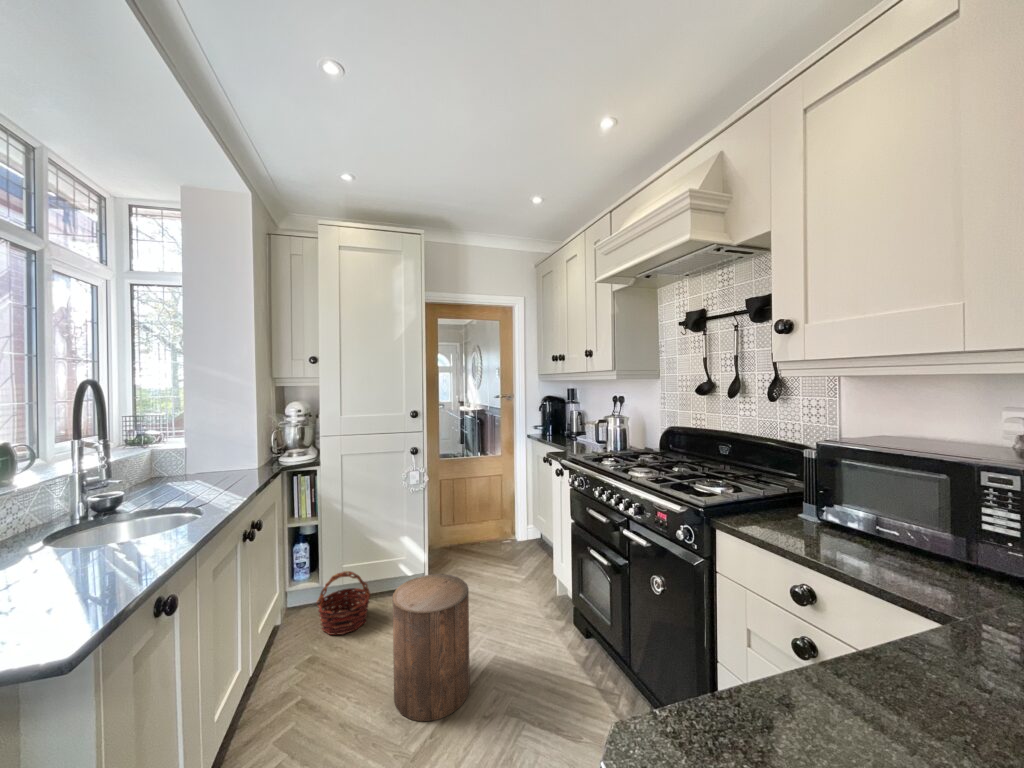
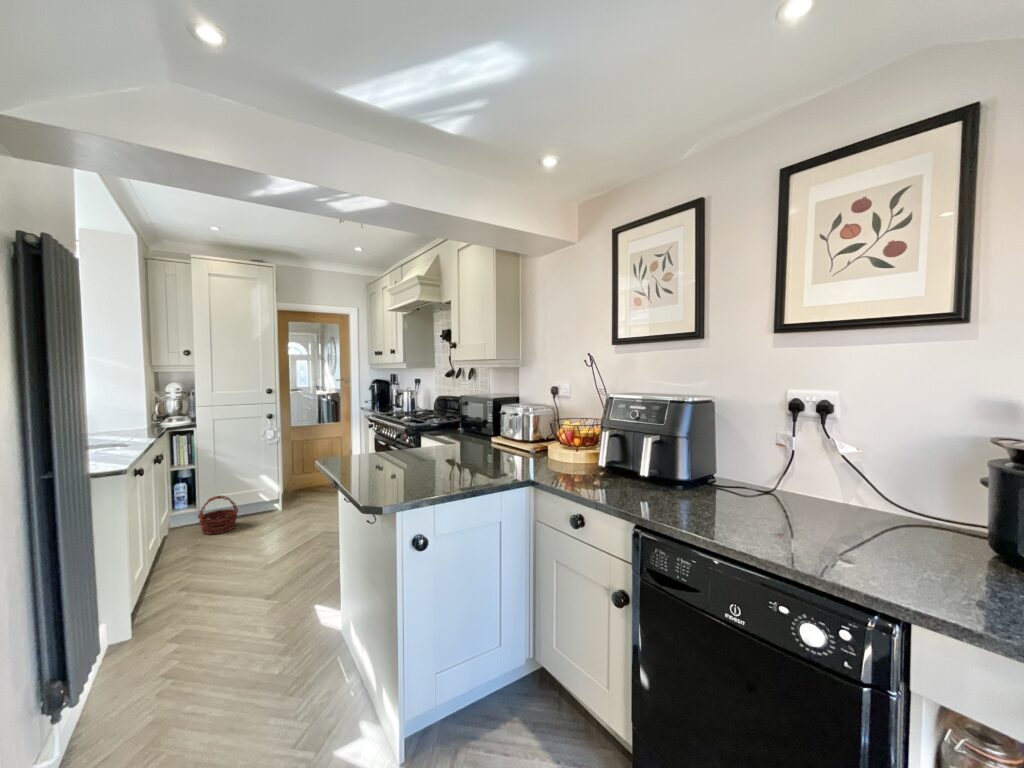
stool: present [393,574,470,721] -> none [257,483,307,554]

